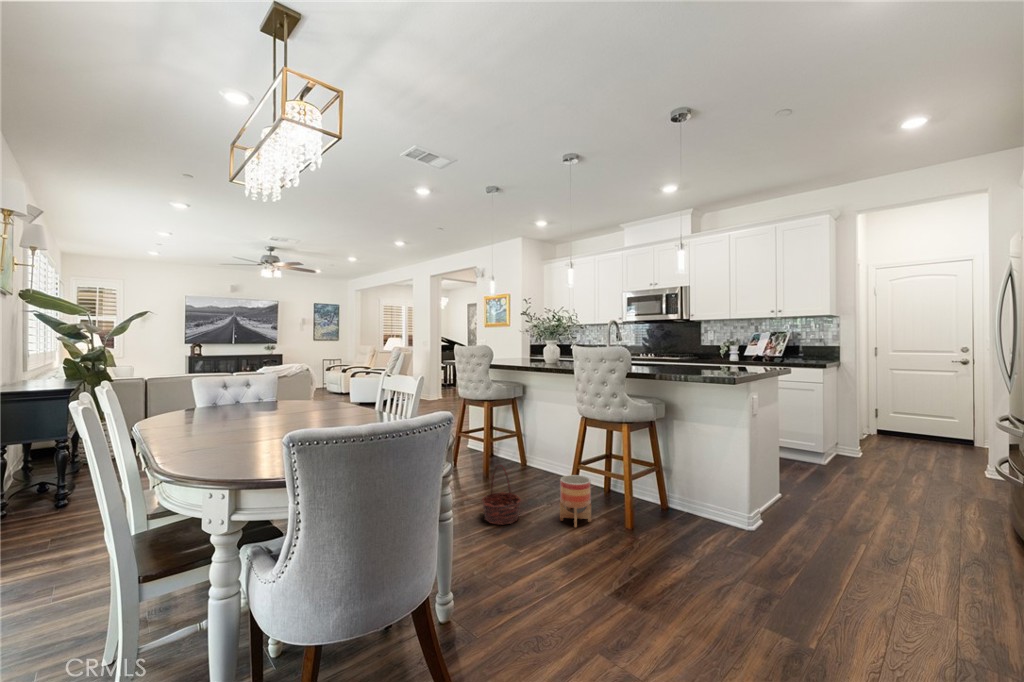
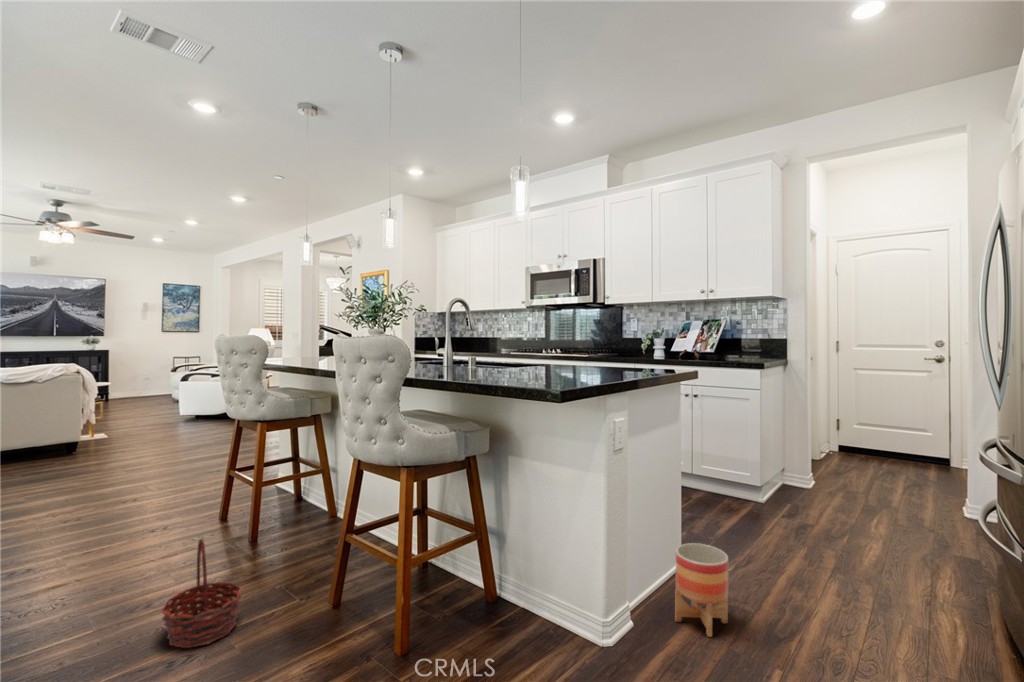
planter: present [560,475,591,527] -> present [675,543,729,637]

